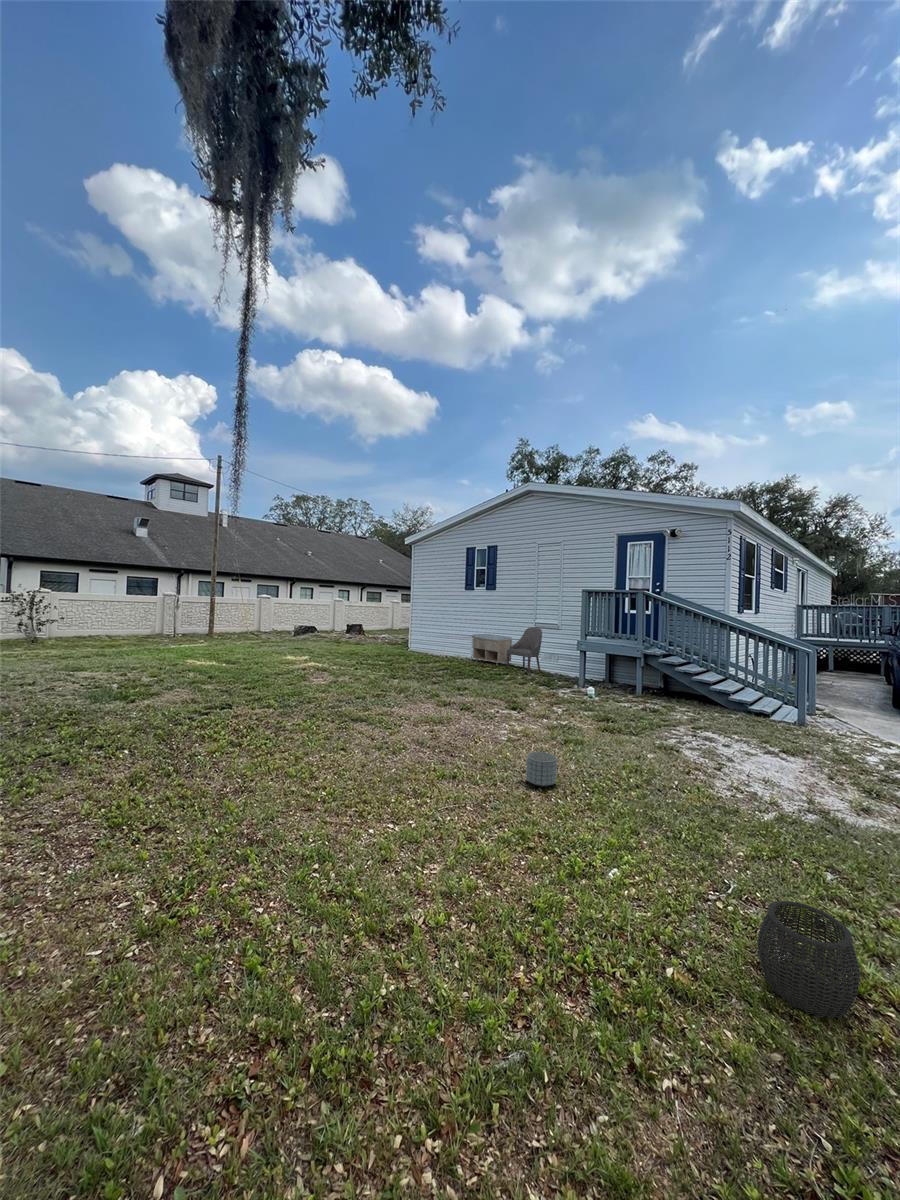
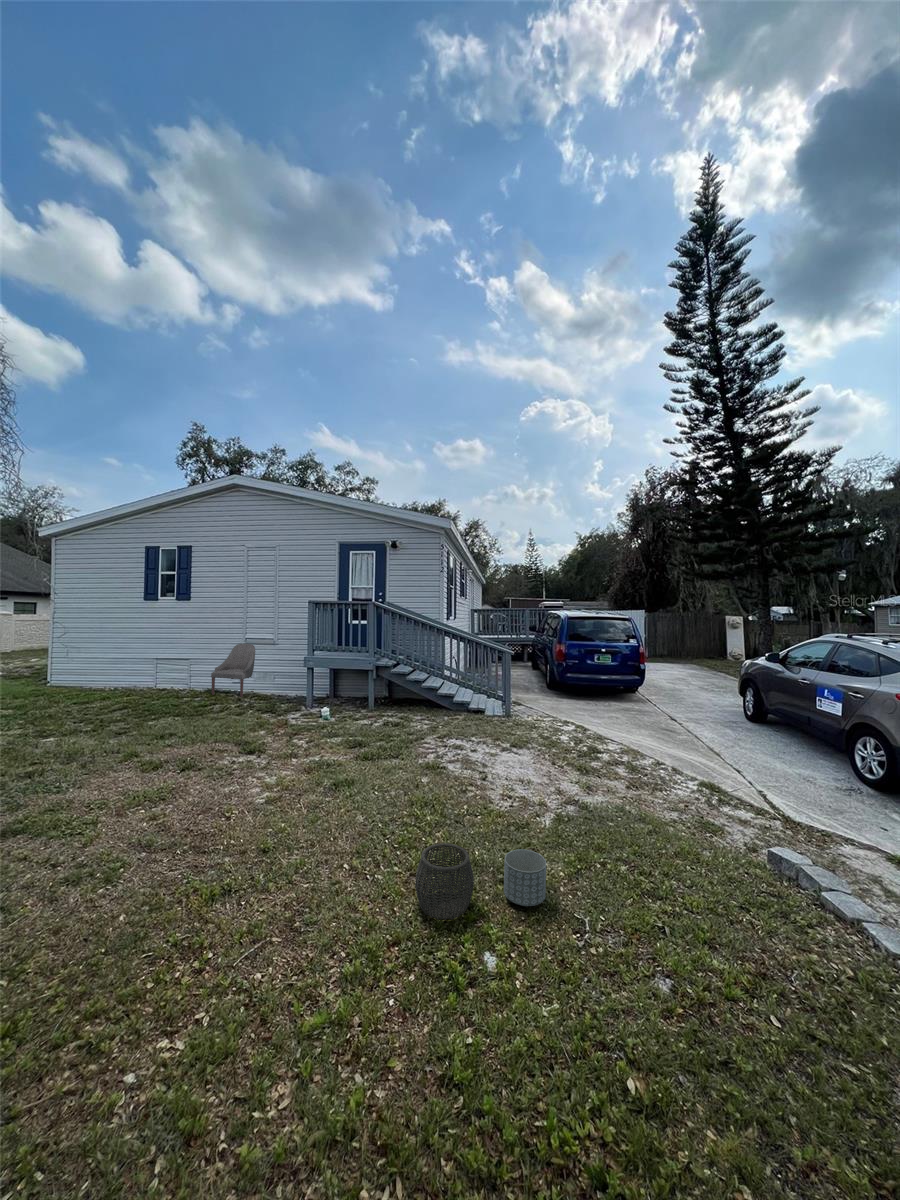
storage bench: present [473,634,512,665] -> none [160,654,215,692]
planter: present [526,752,557,787] -> present [504,849,546,906]
woven basket: present [757,901,861,1019] -> present [415,843,474,920]

